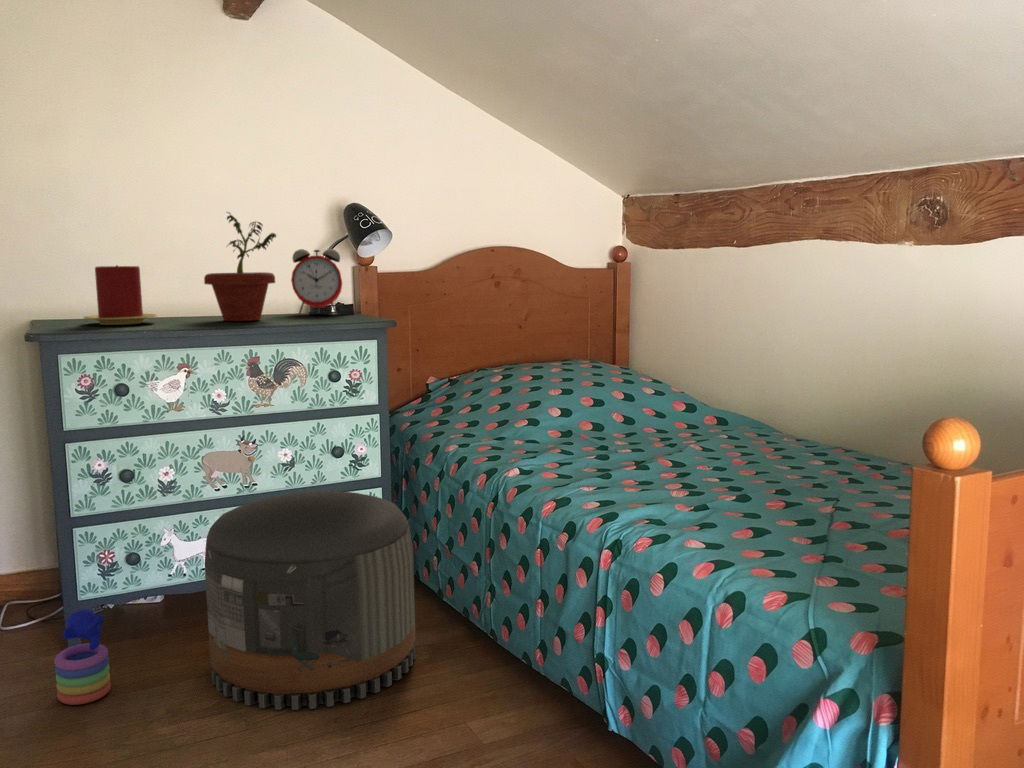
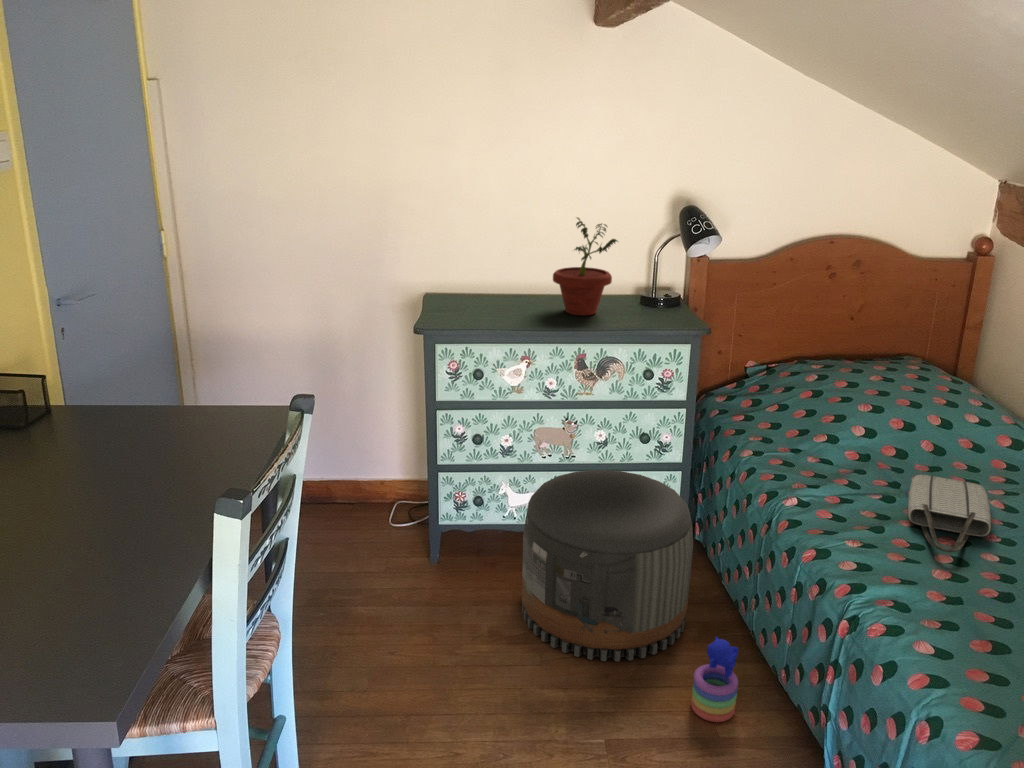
alarm clock: present [291,249,342,314] -> none [629,242,676,305]
candle: present [84,265,157,325] -> none [458,261,513,314]
tote bag: none [620,432,705,476] -> present [908,475,991,552]
stacking toy: present [54,609,111,705] -> present [691,637,738,722]

